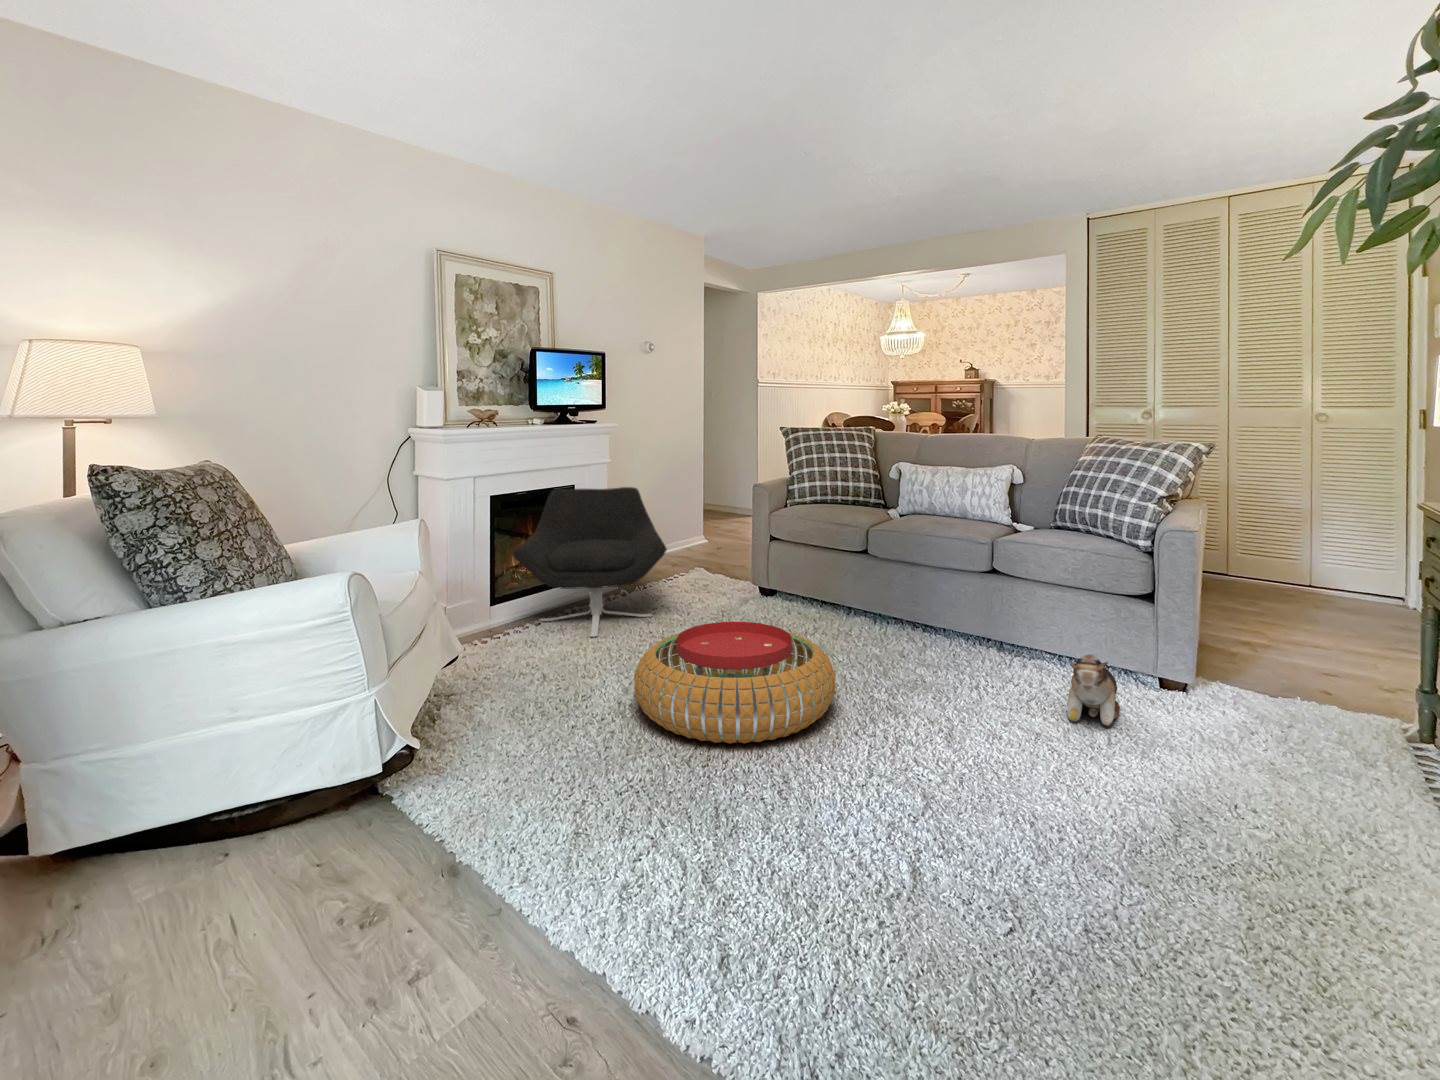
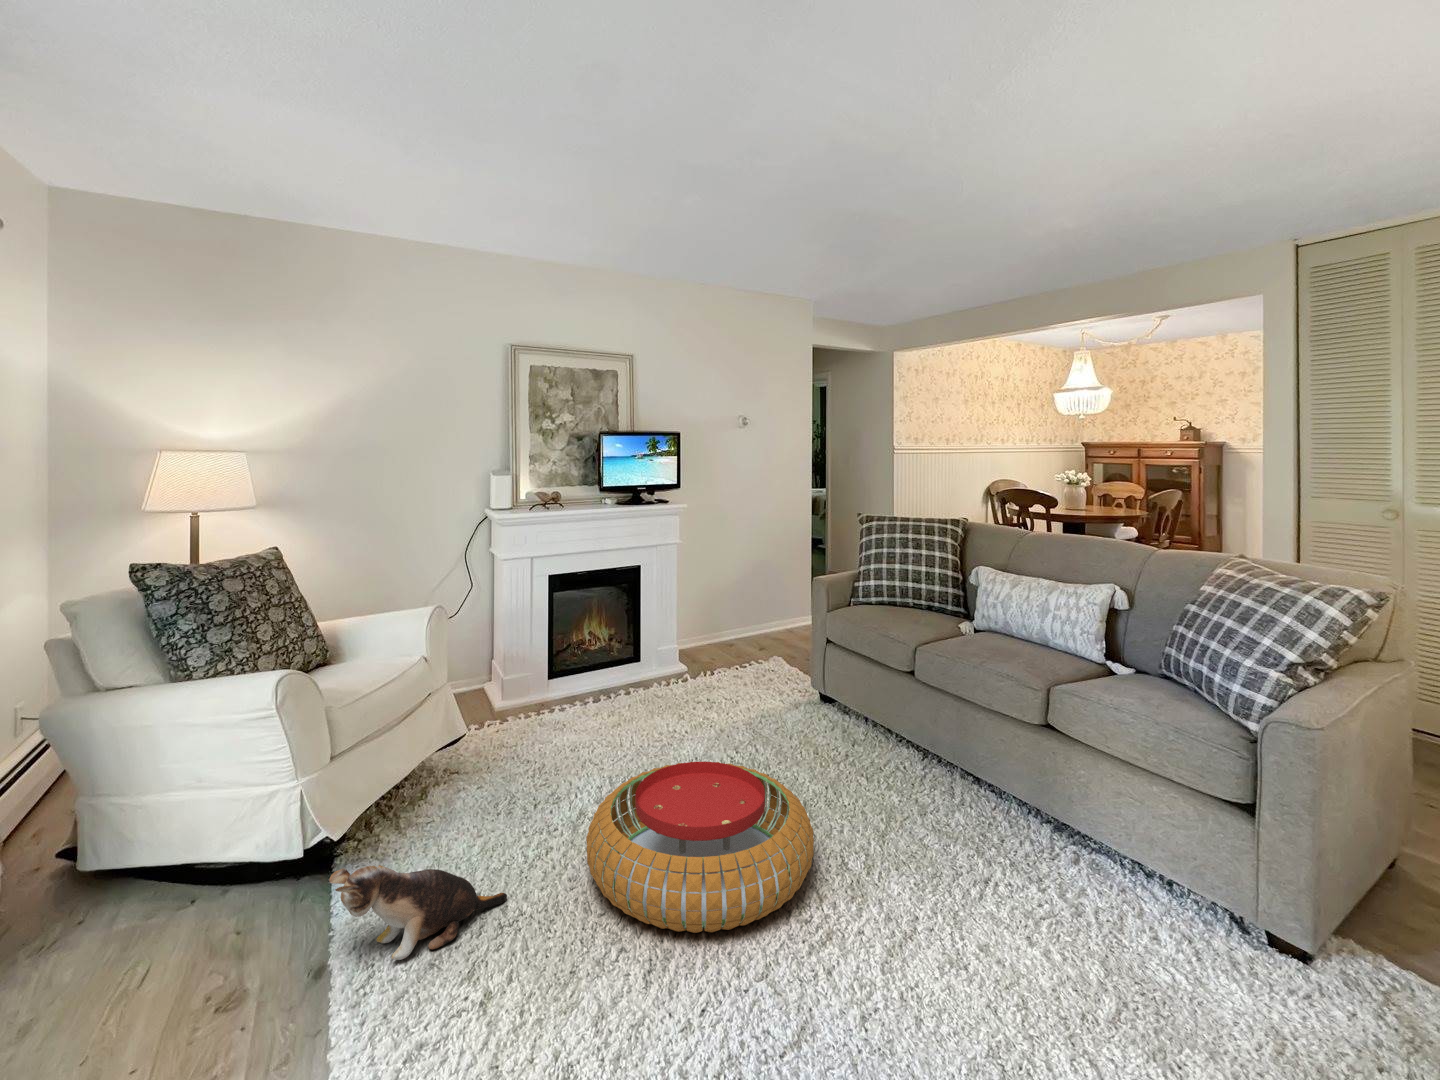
lounge chair: present [513,487,667,637] -> none [550,572,710,737]
plush toy: present [1068,654,1120,725] -> present [329,865,507,960]

